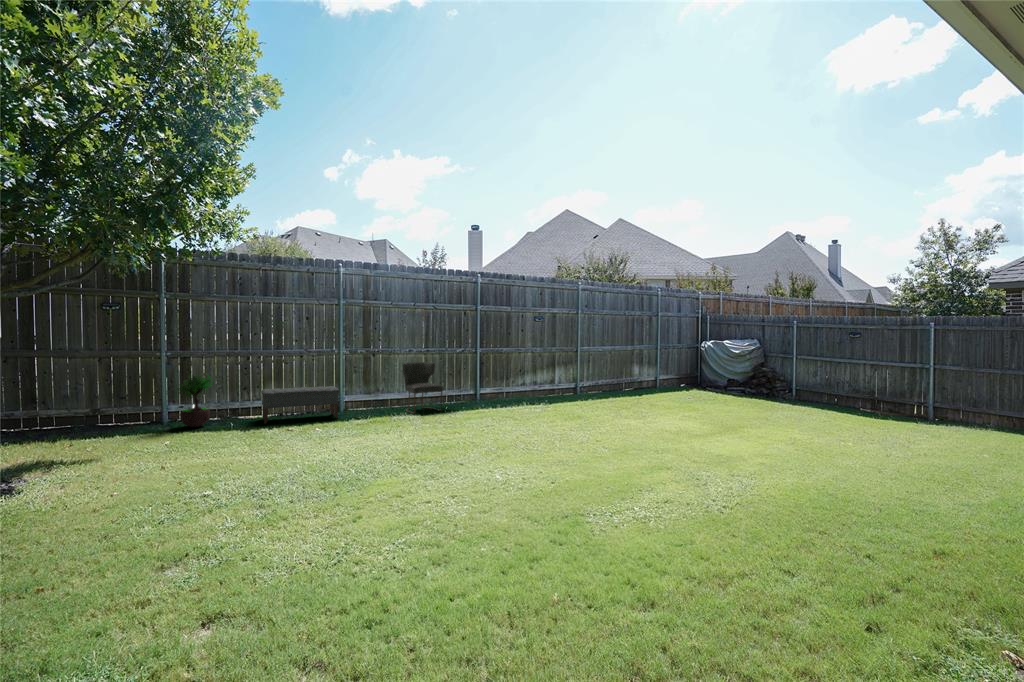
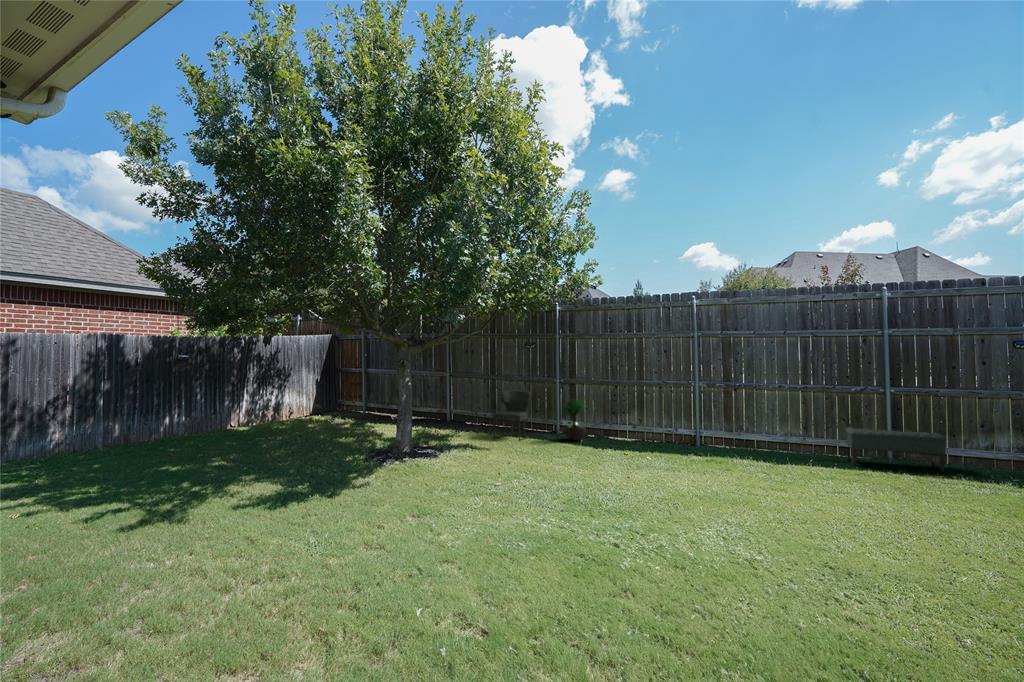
chair: present [403,362,443,414] -> present [493,390,531,441]
bench: present [261,386,339,424] -> present [845,428,946,472]

